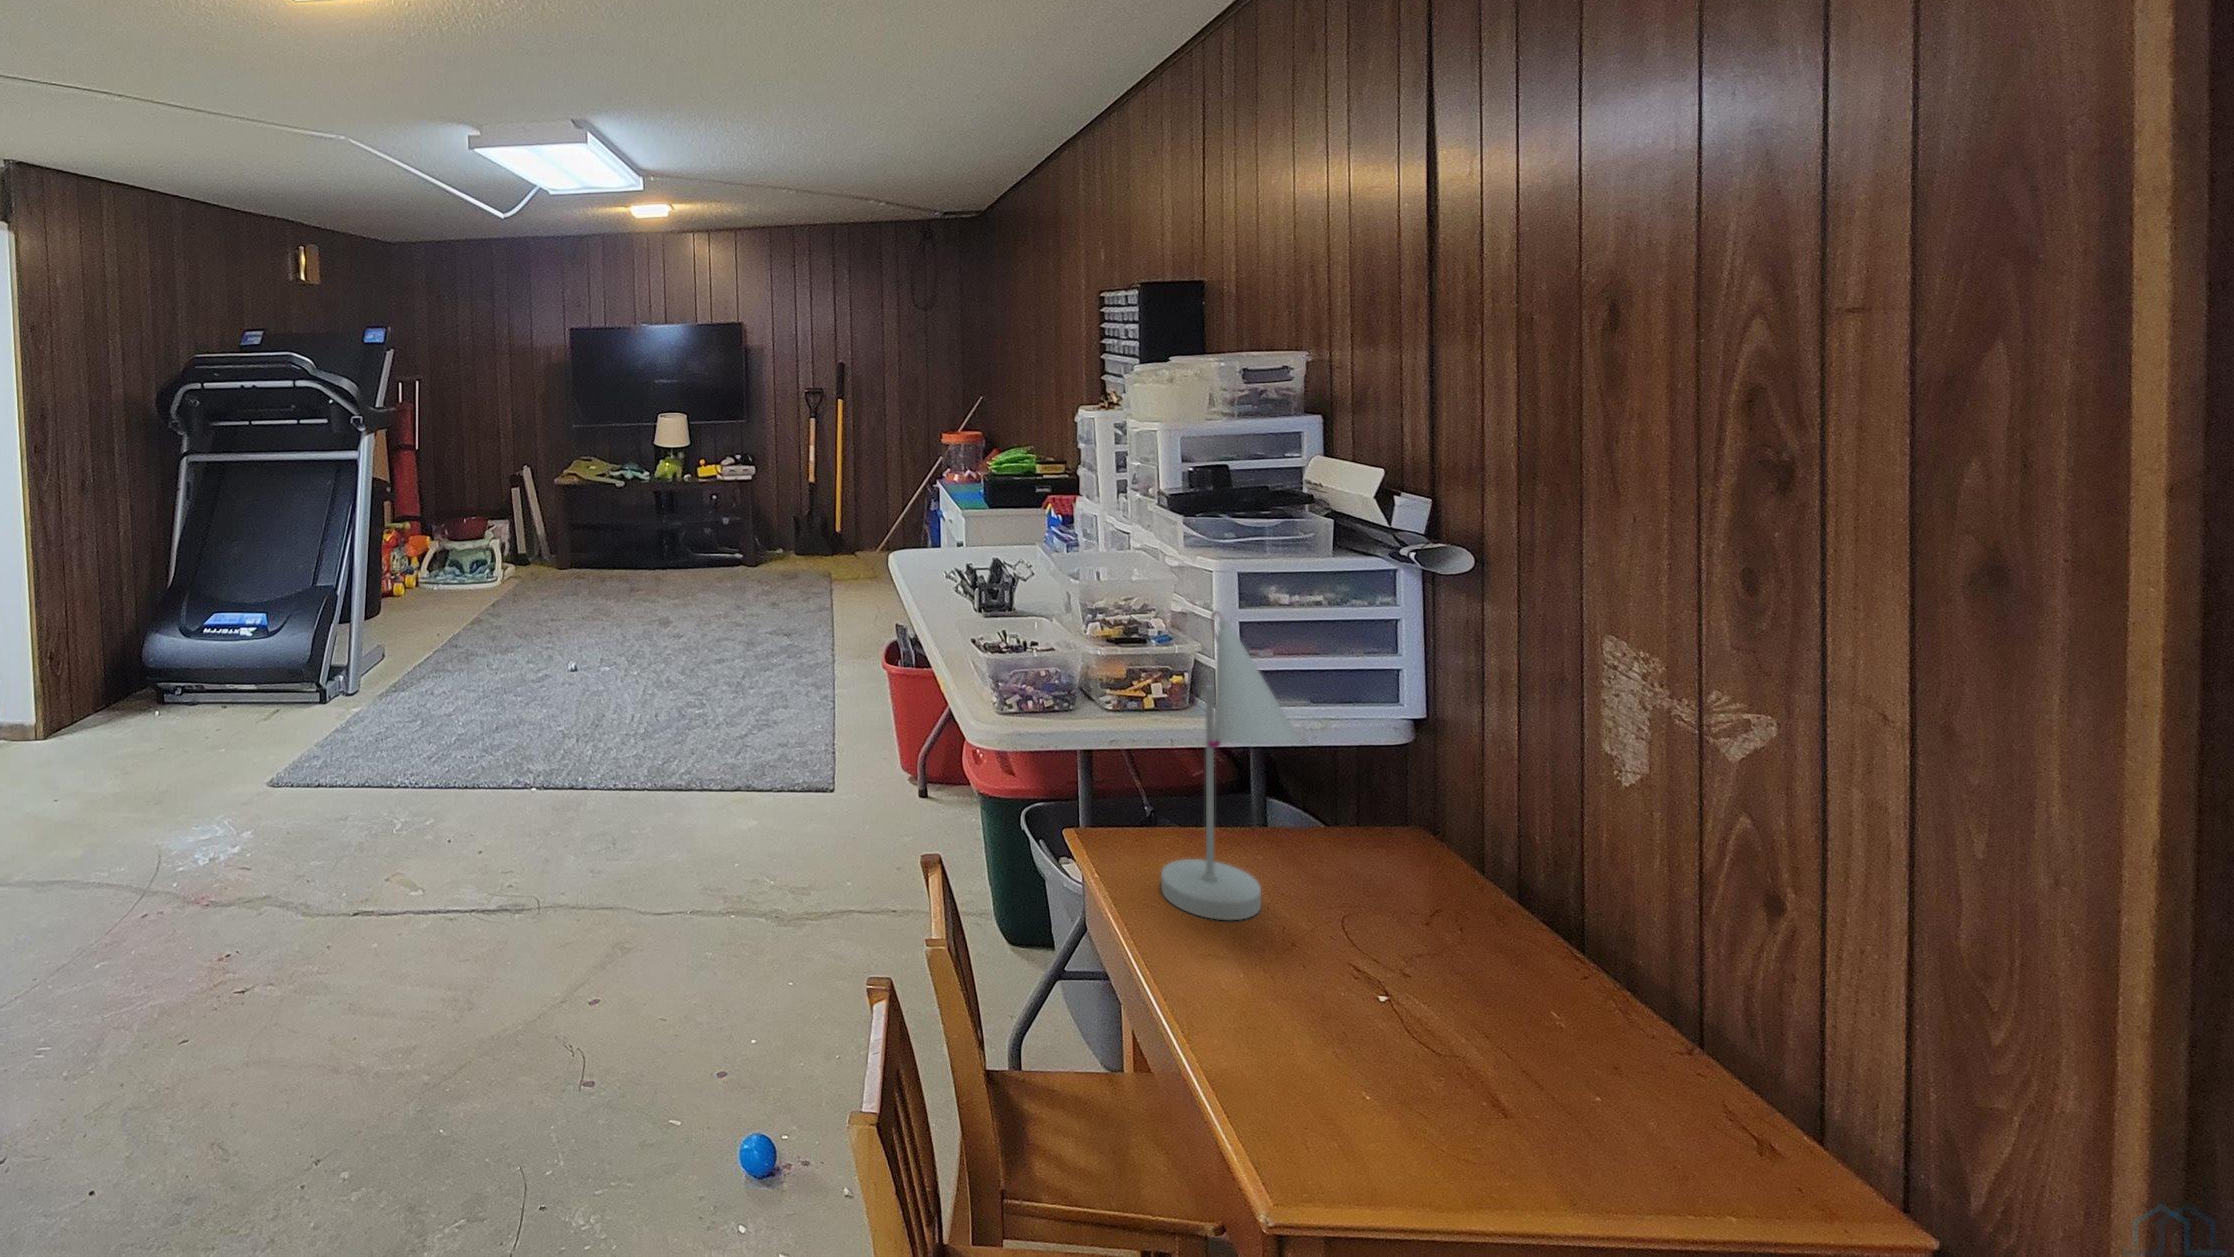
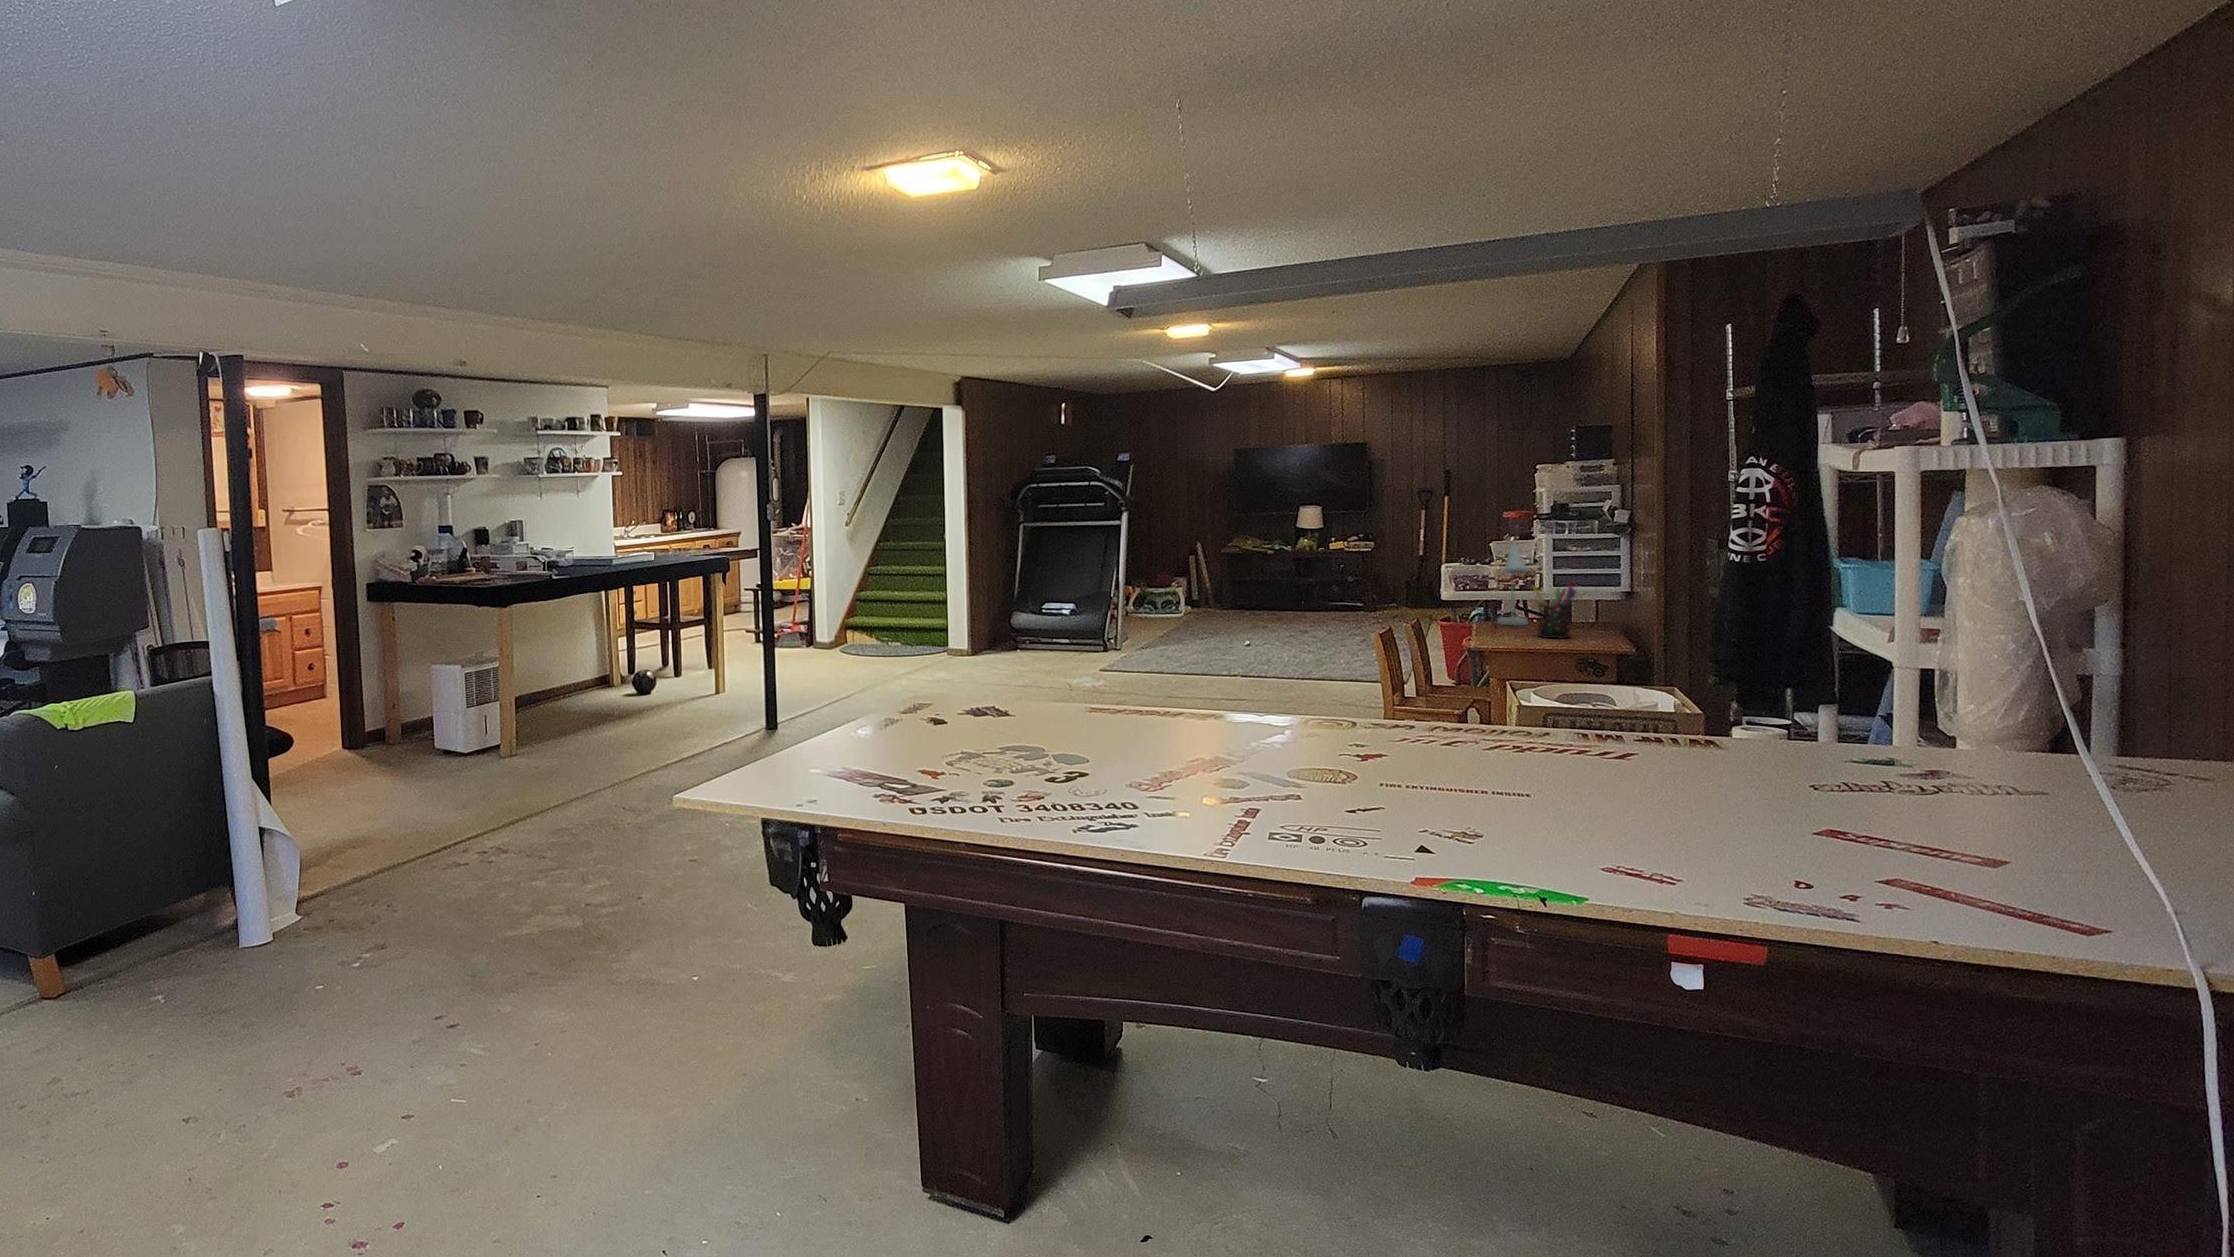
pen holder: none [1397,849,1622,1131] -> present [1533,582,1576,638]

